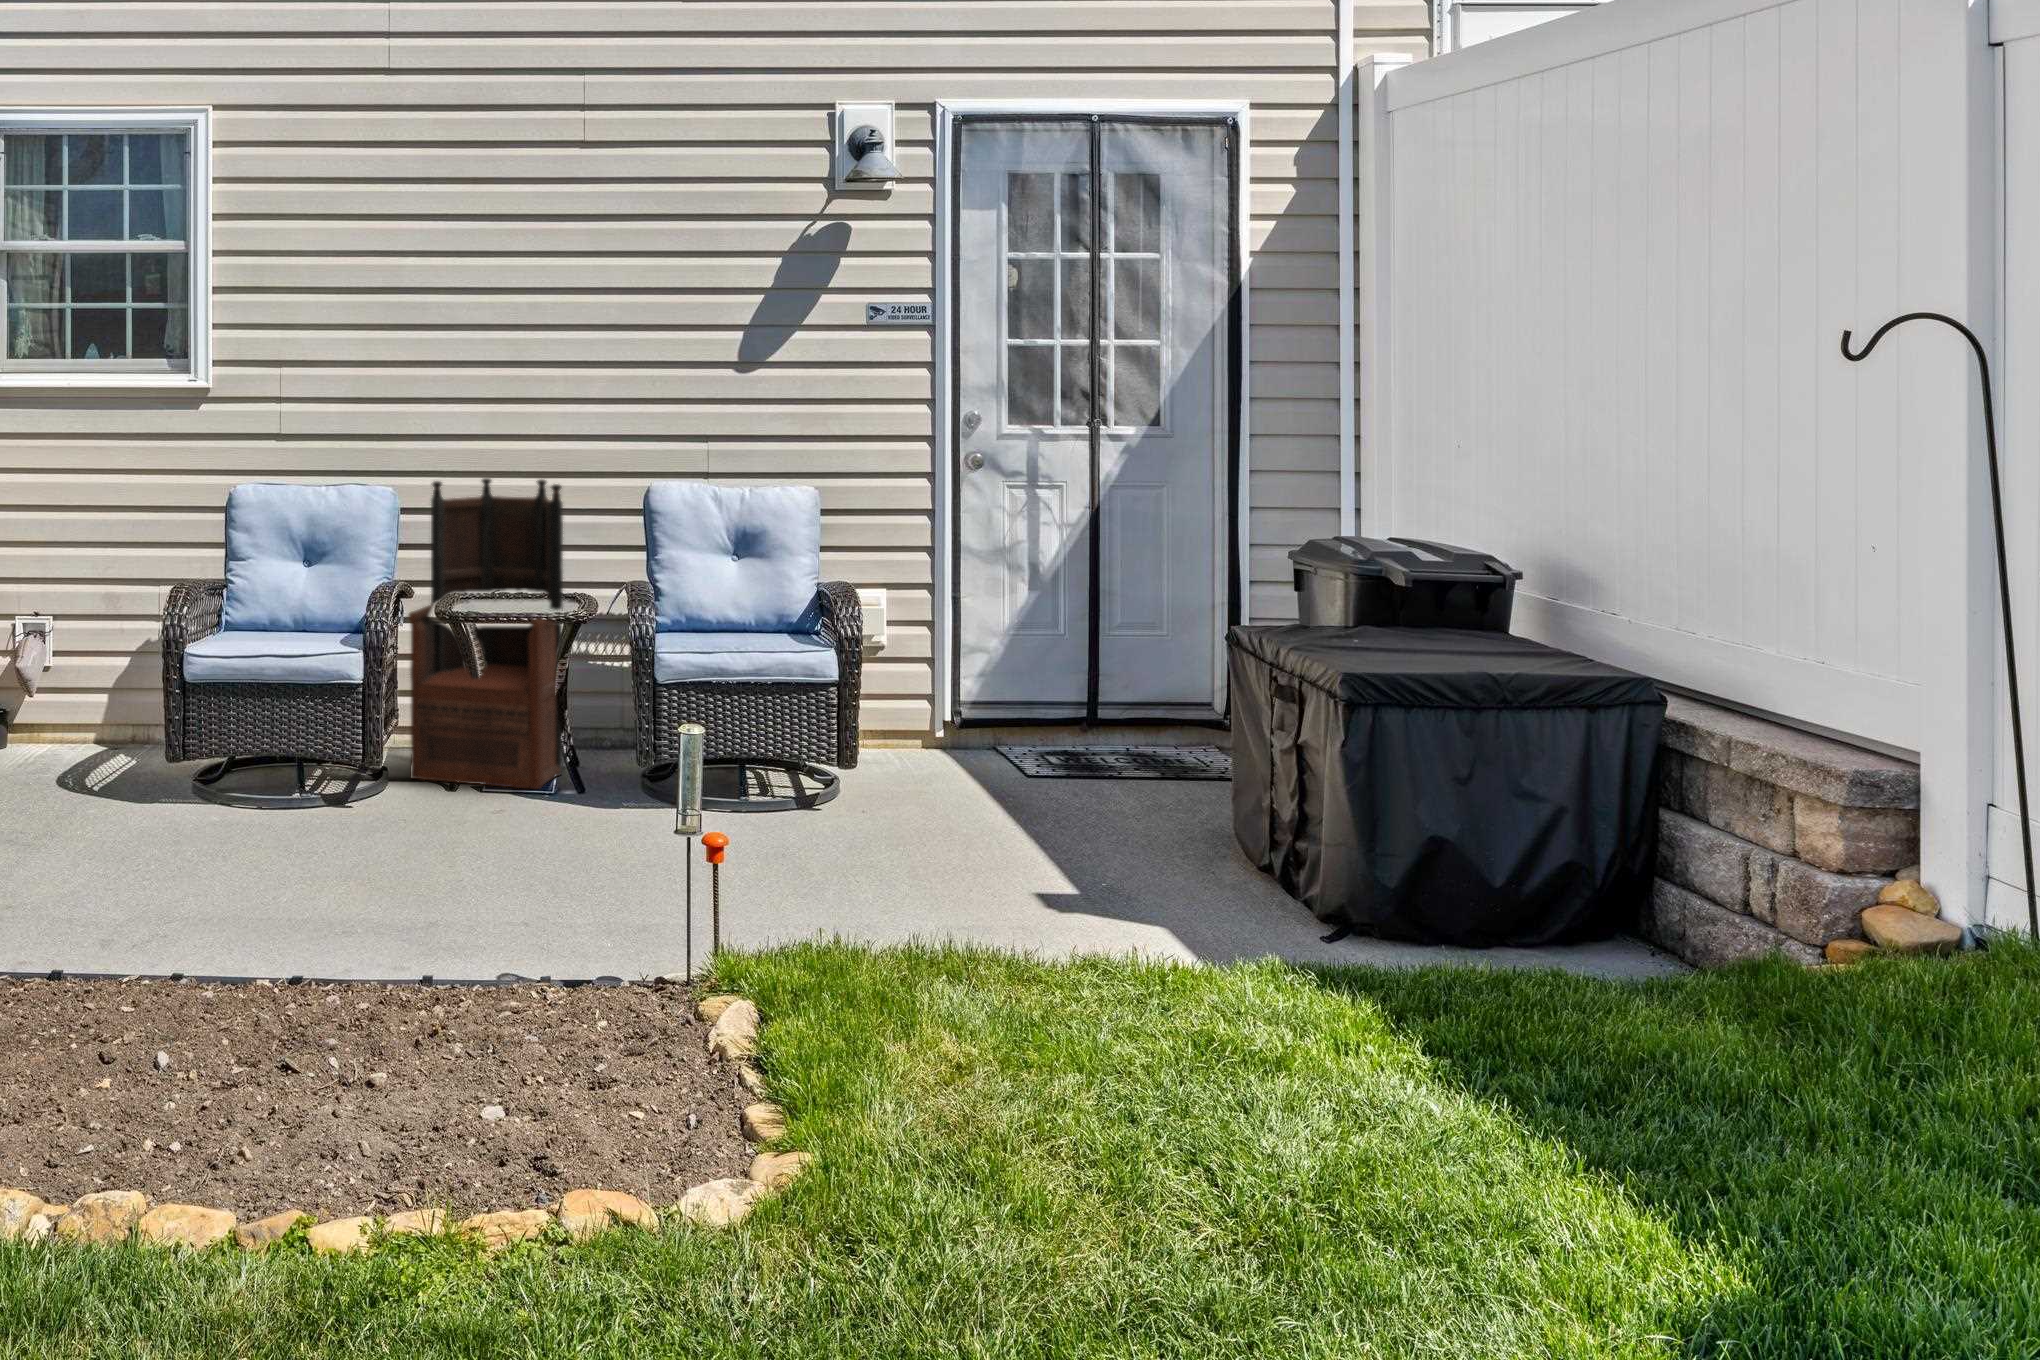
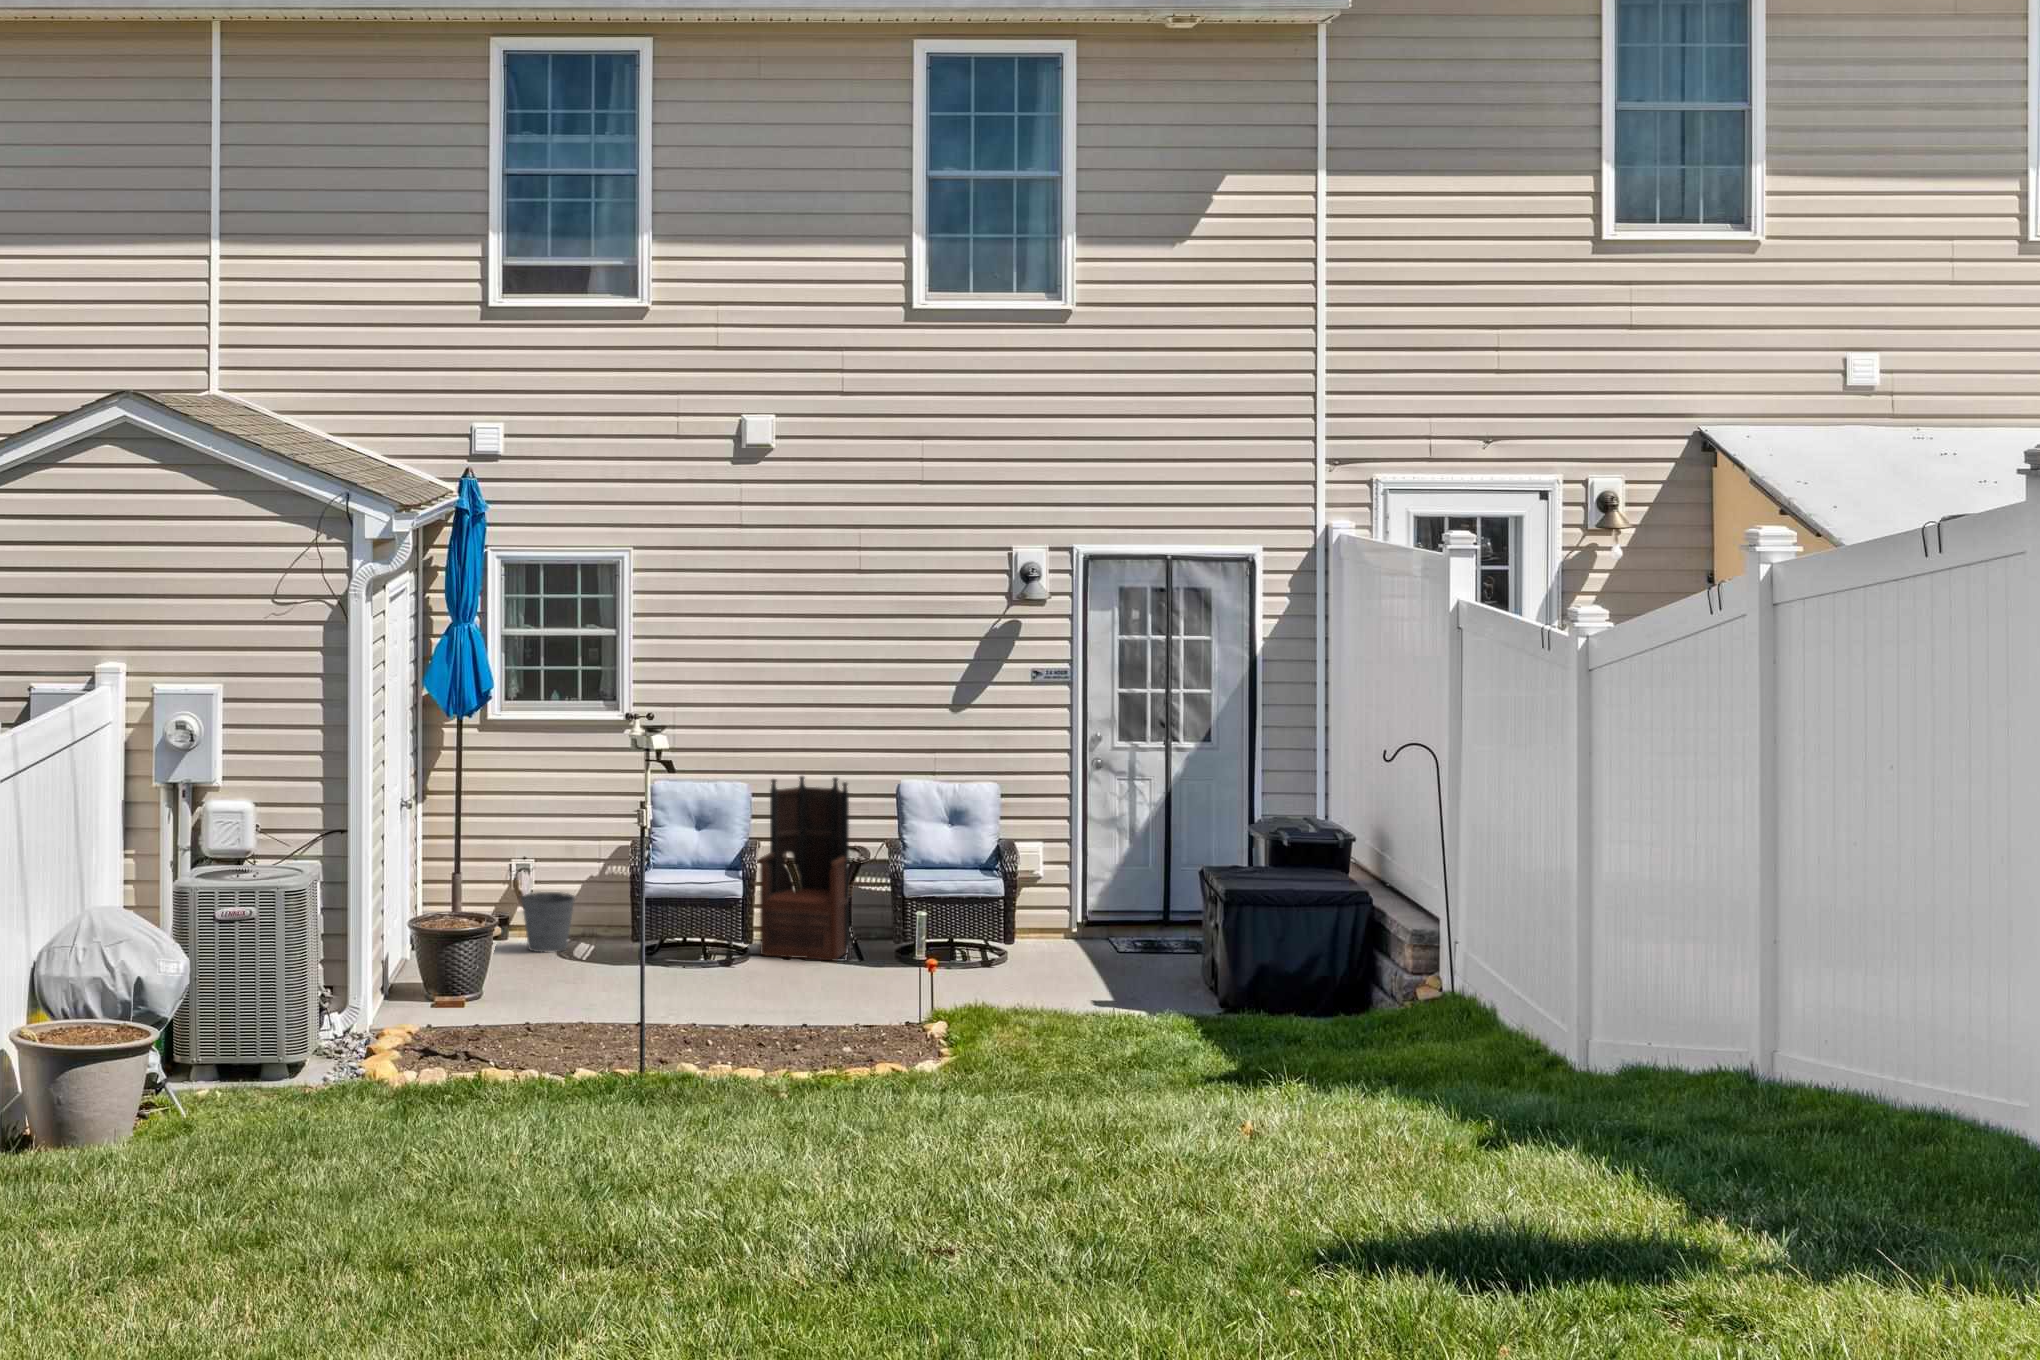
bucket: none [13,670,107,773] -> present [521,892,575,953]

